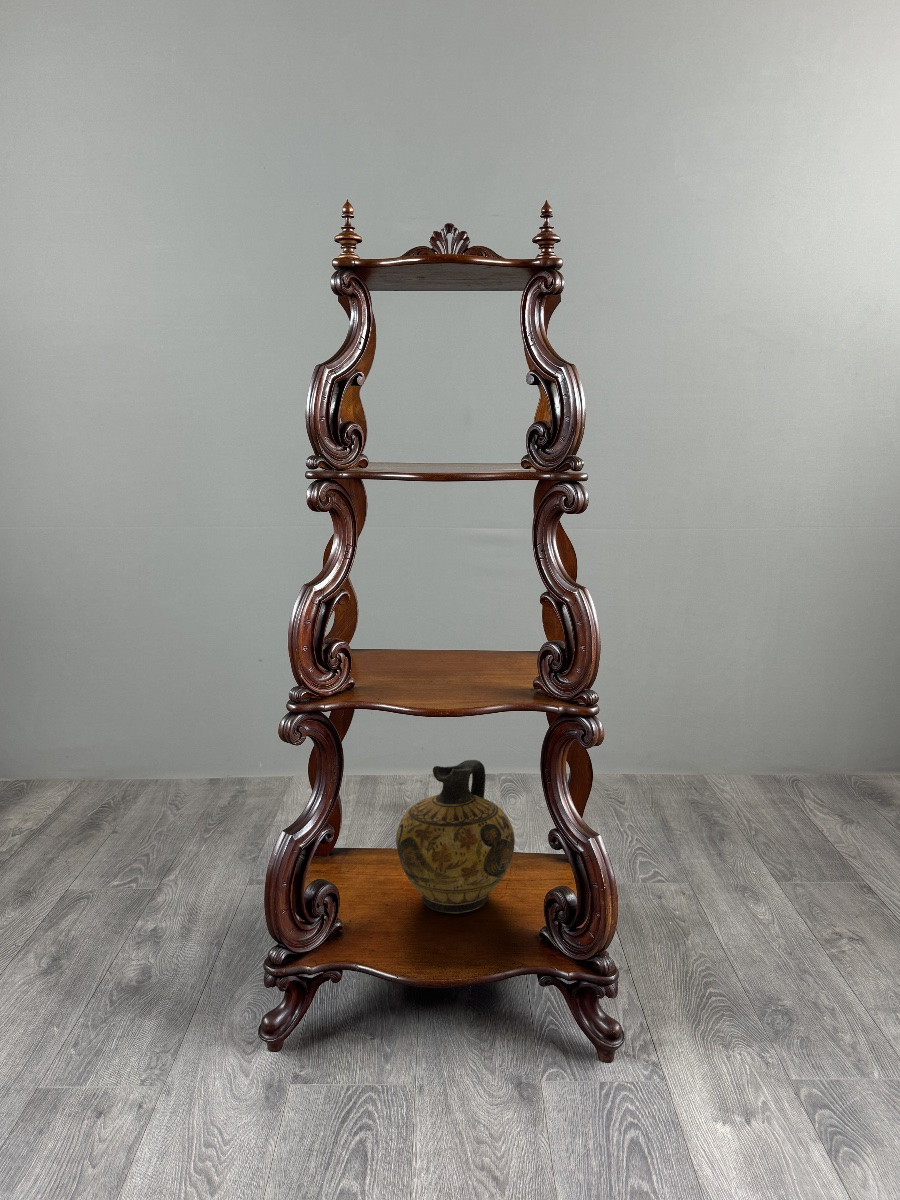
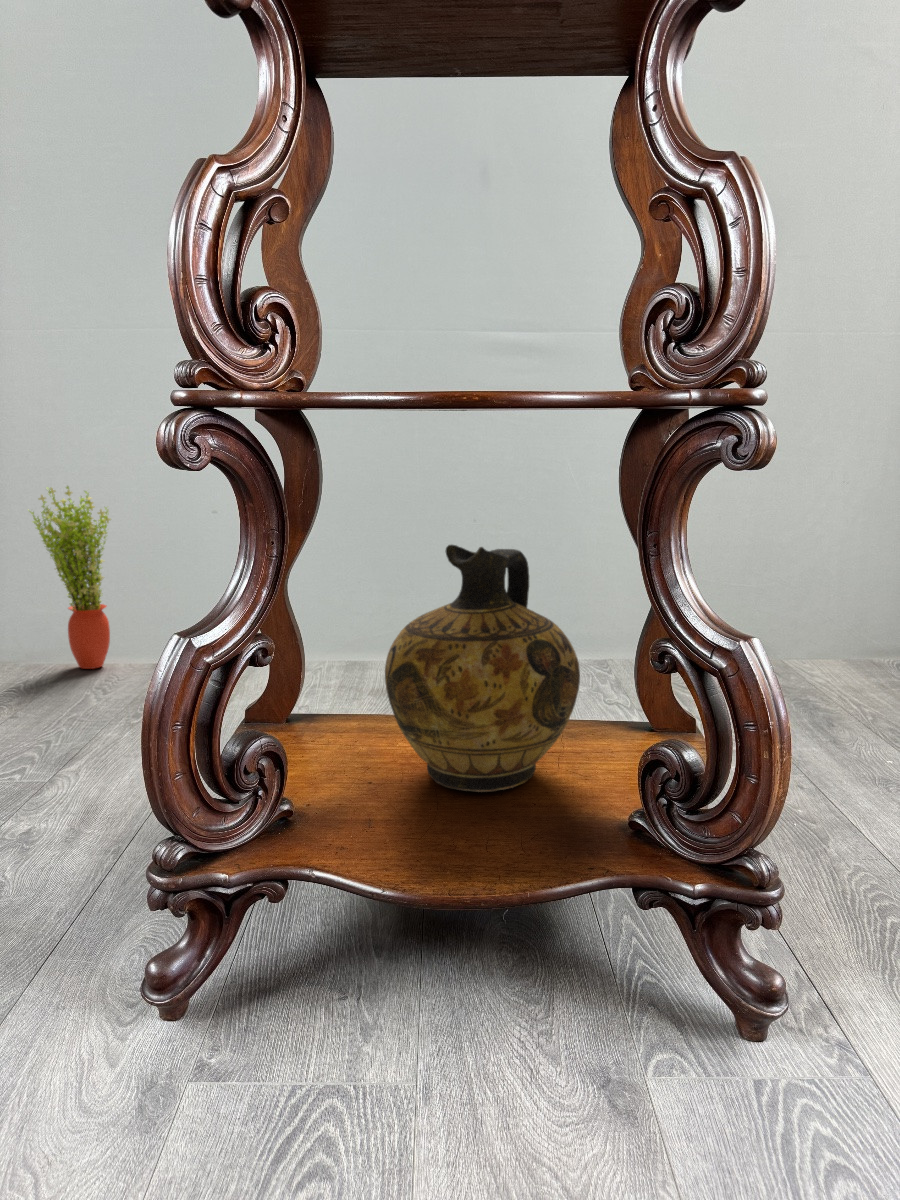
potted plant: none [117,646,180,786] -> present [28,486,111,669]

